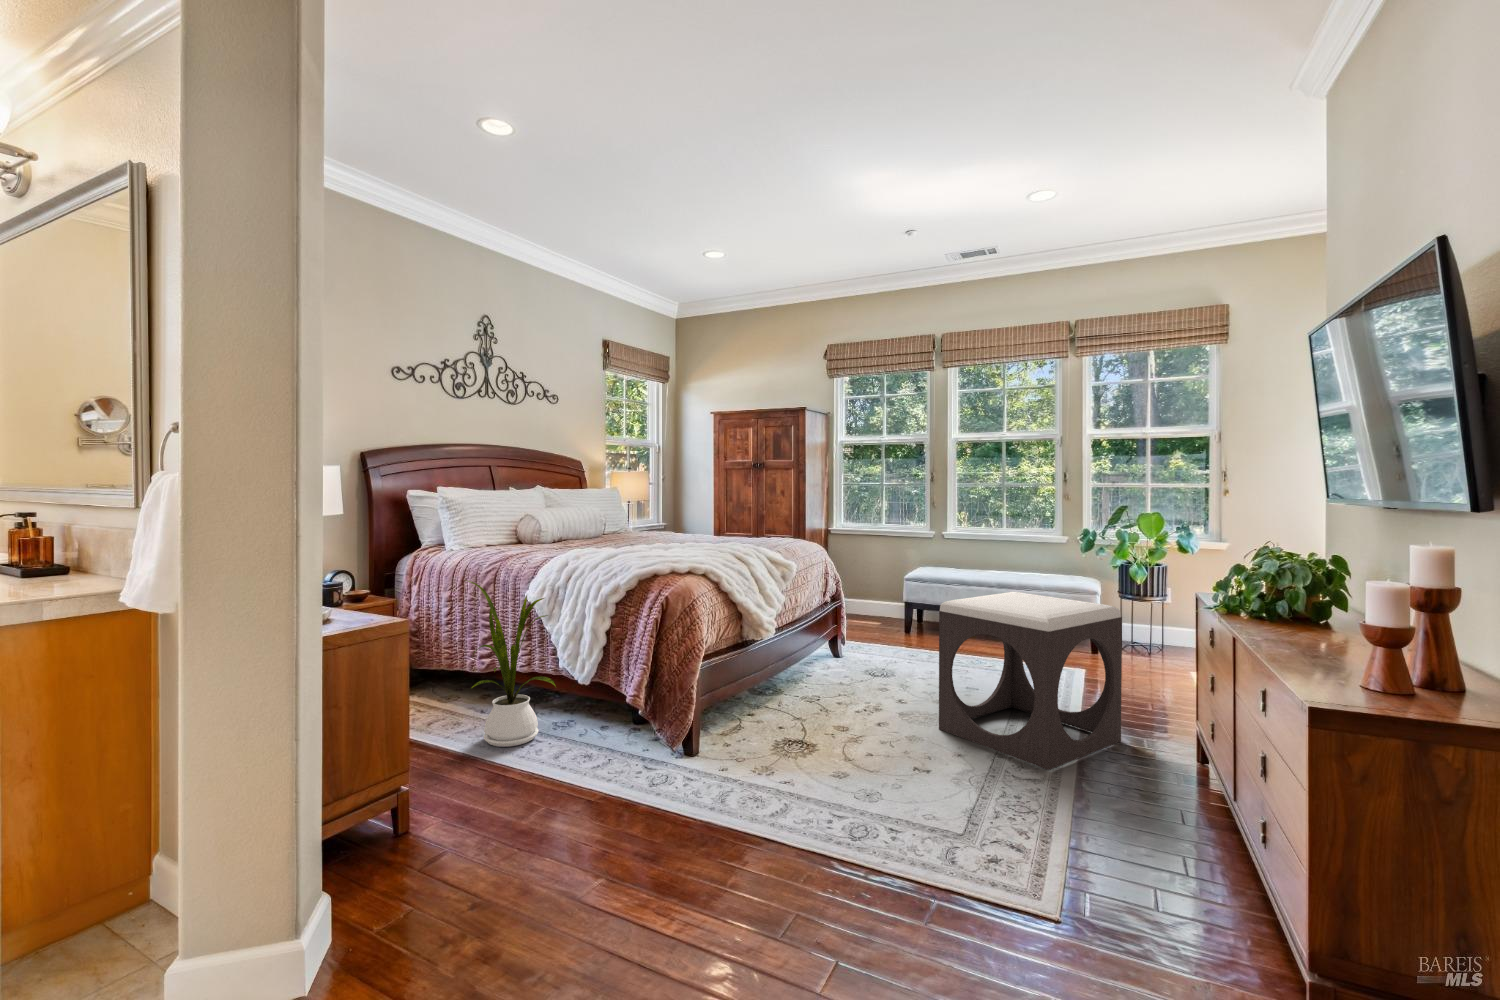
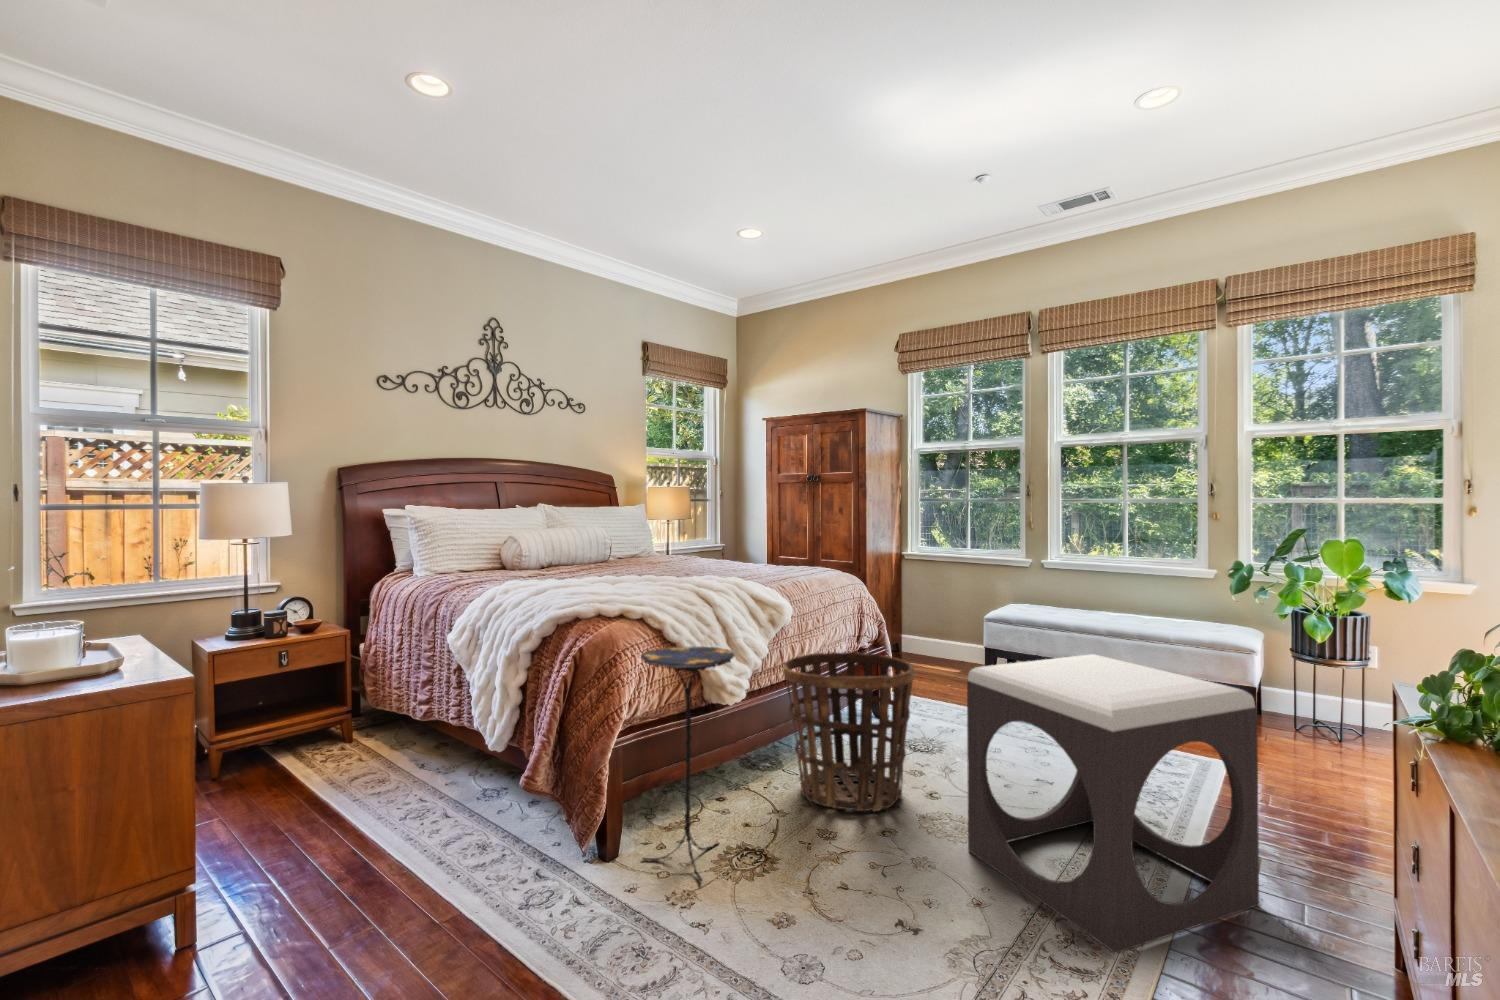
house plant: present [465,580,556,747] -> none [363,615,468,825]
side table: none [716,594,786,759] -> present [641,647,735,881]
basket: none [792,600,890,712] -> present [783,652,914,811]

